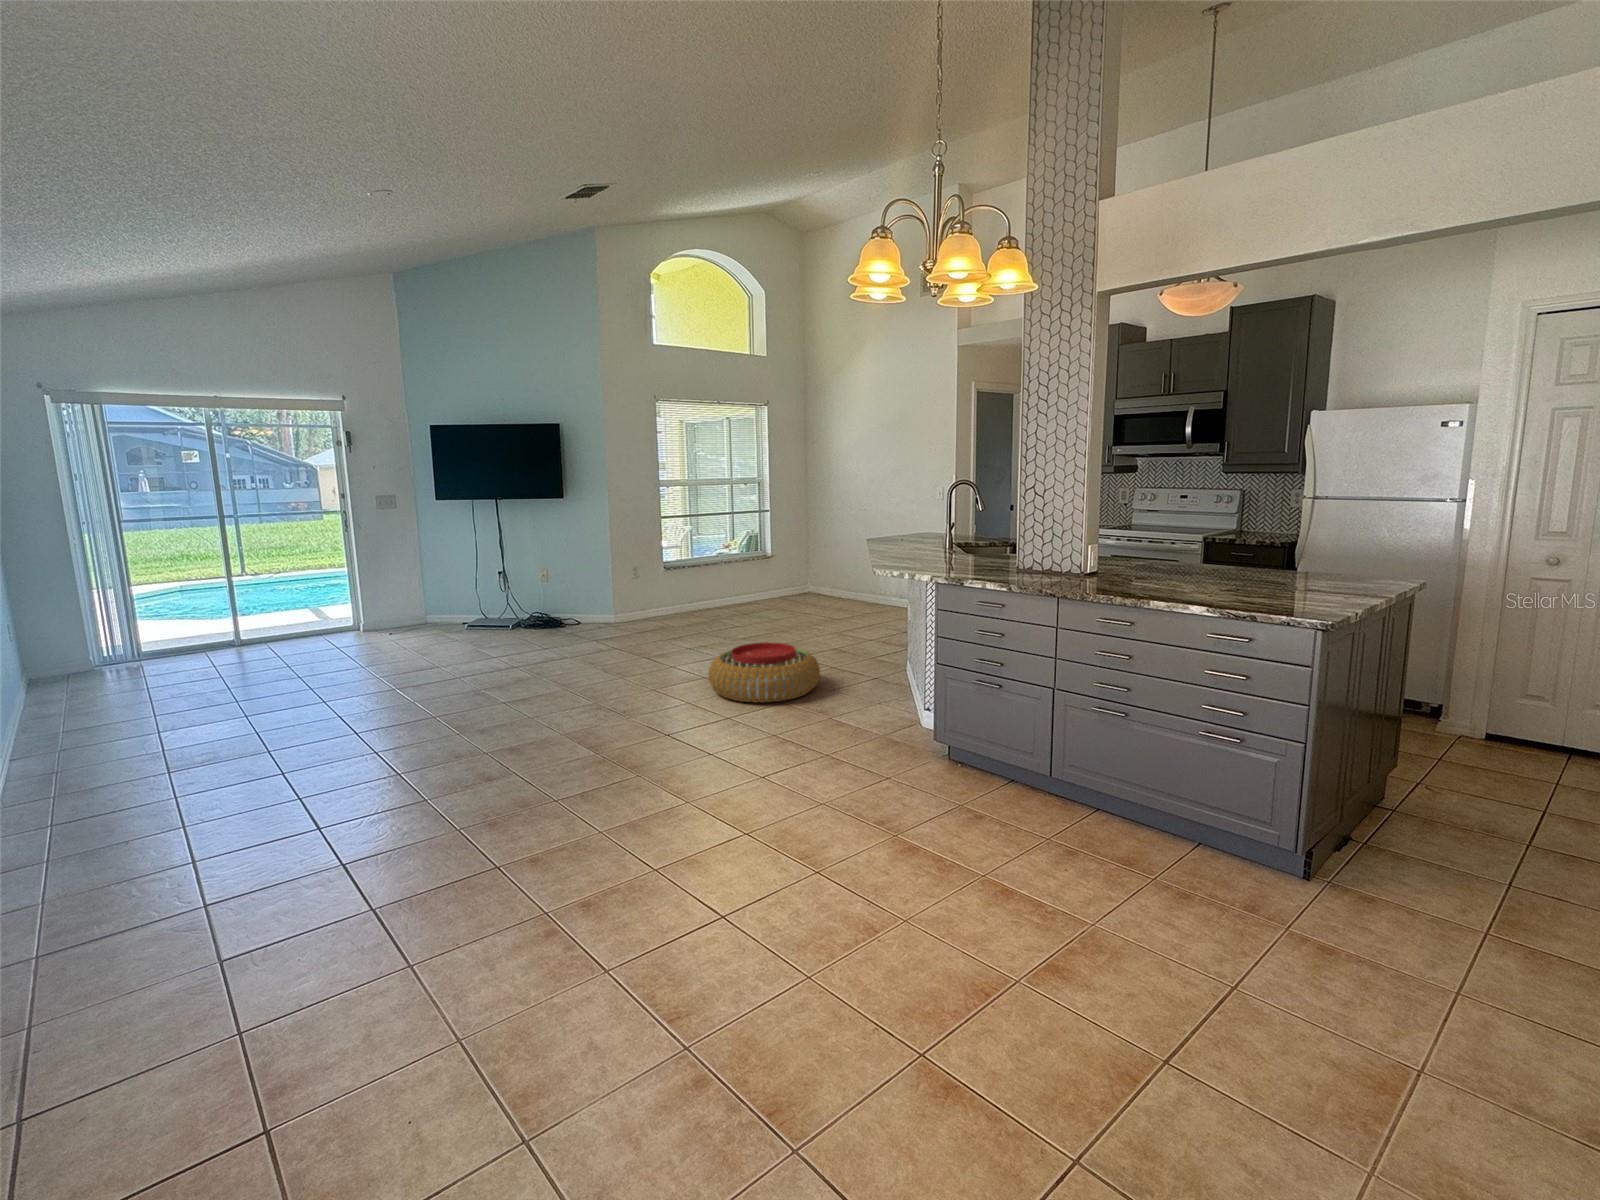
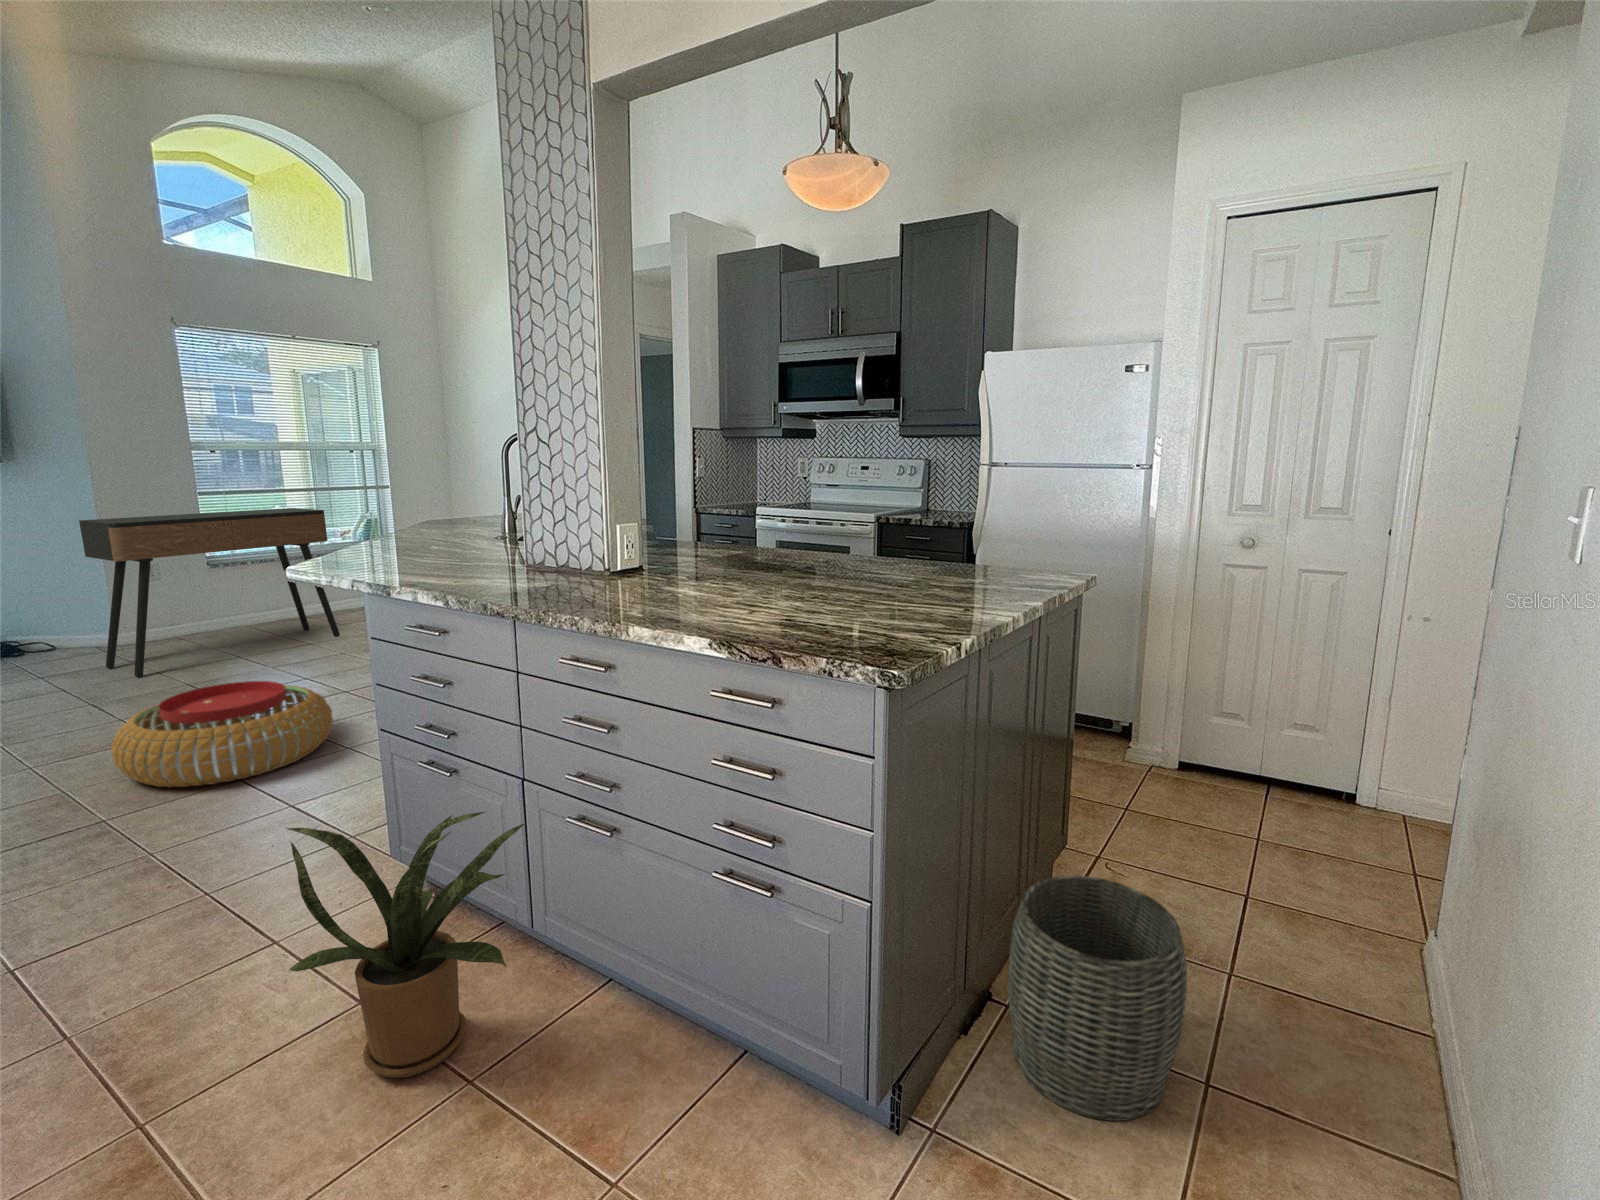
console table: none [619,528,752,642] -> present [79,508,340,677]
house plant: none [944,695,1073,830] -> present [287,812,525,1078]
woven basket: none [1369,760,1496,889] -> present [1007,876,1187,1121]

